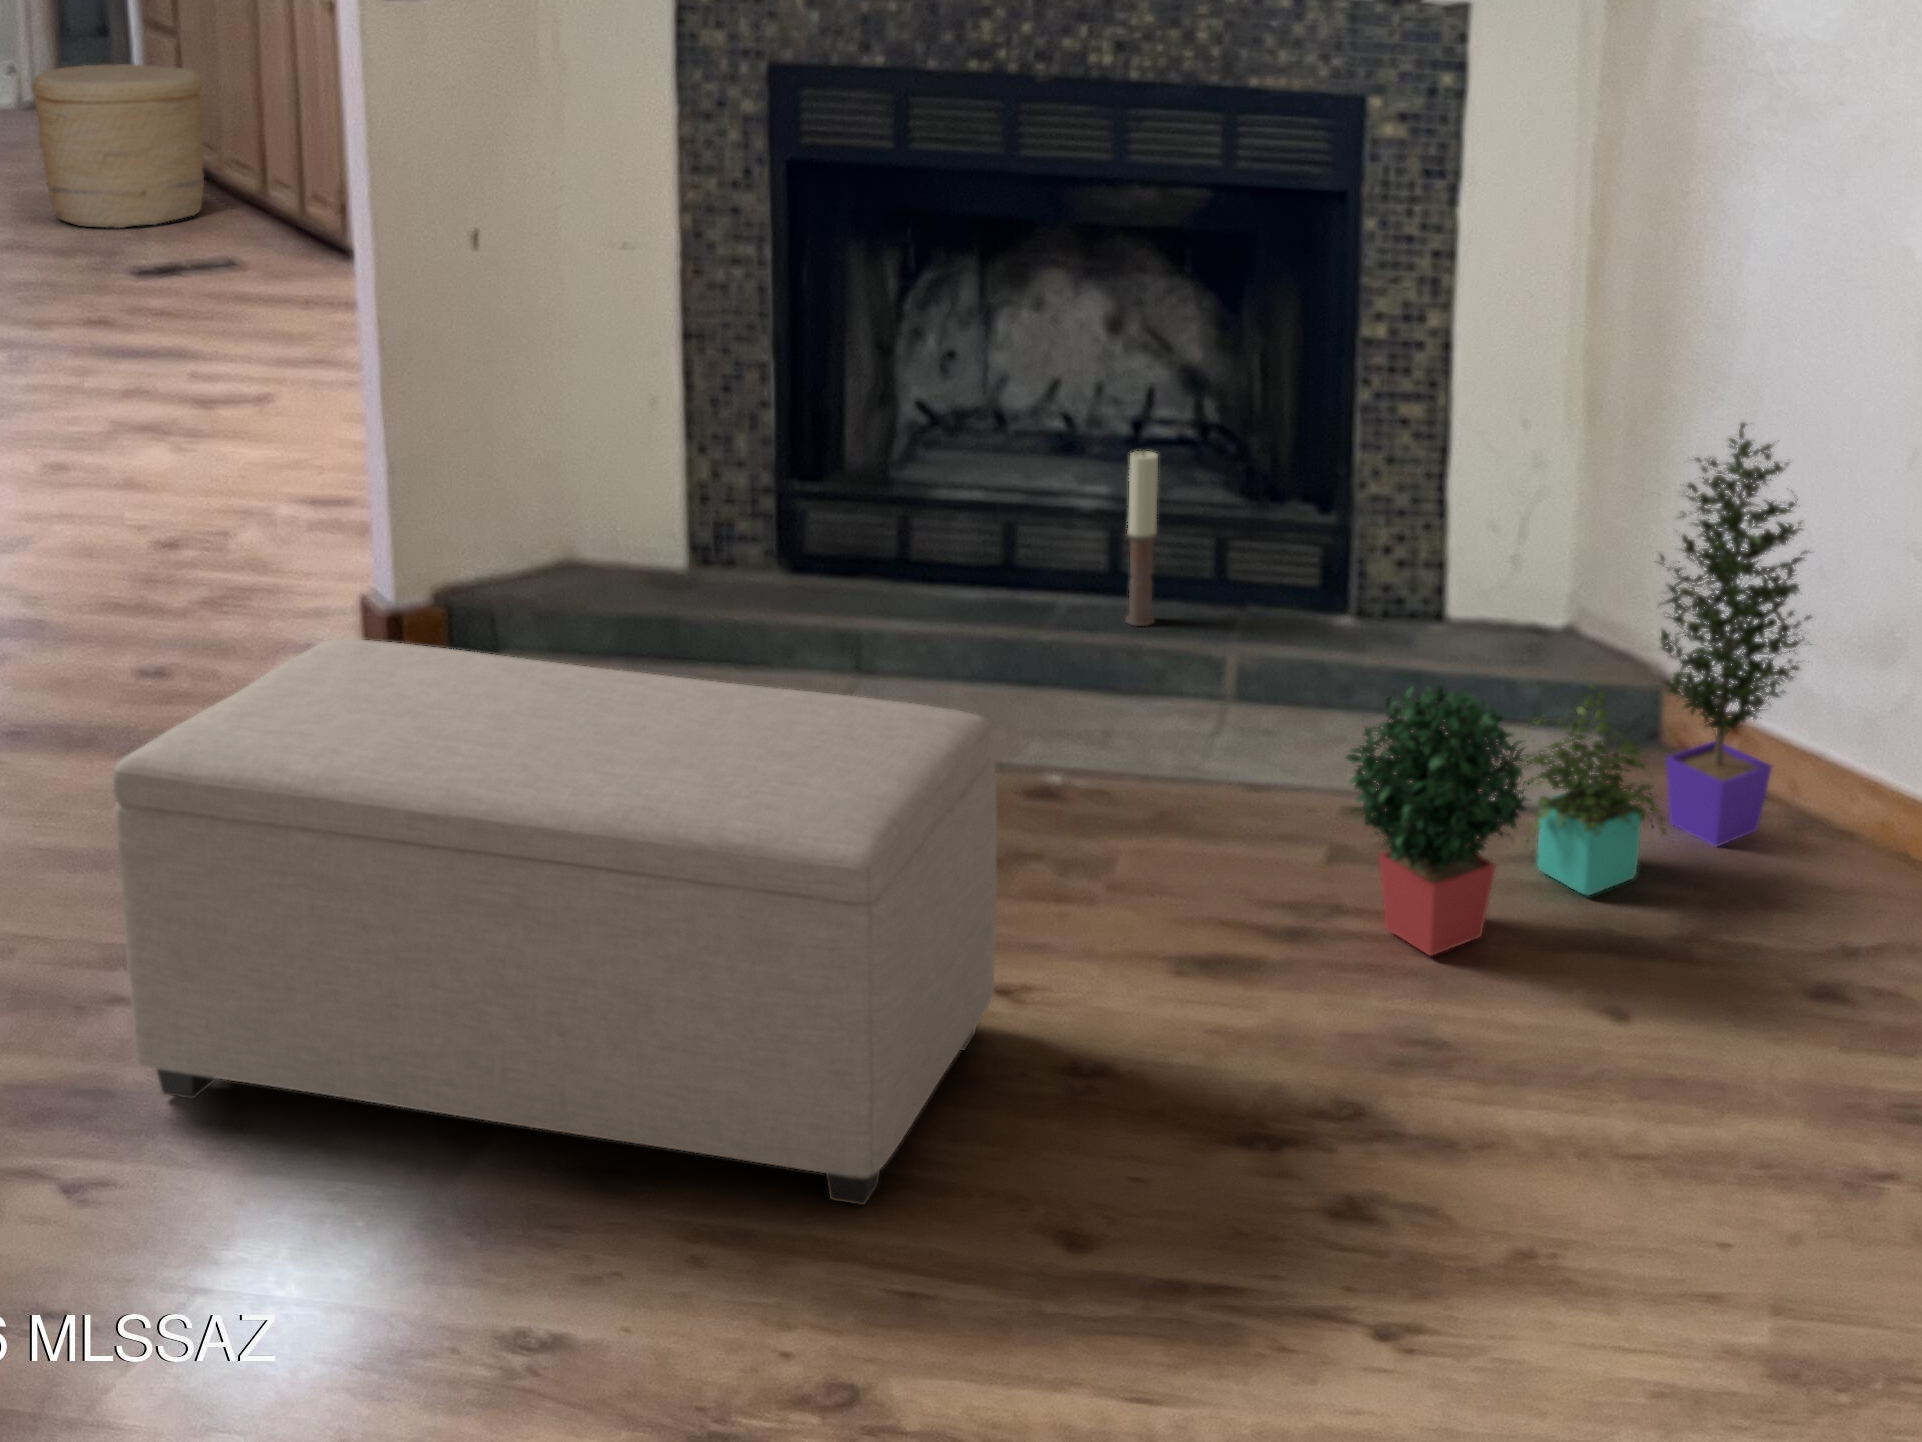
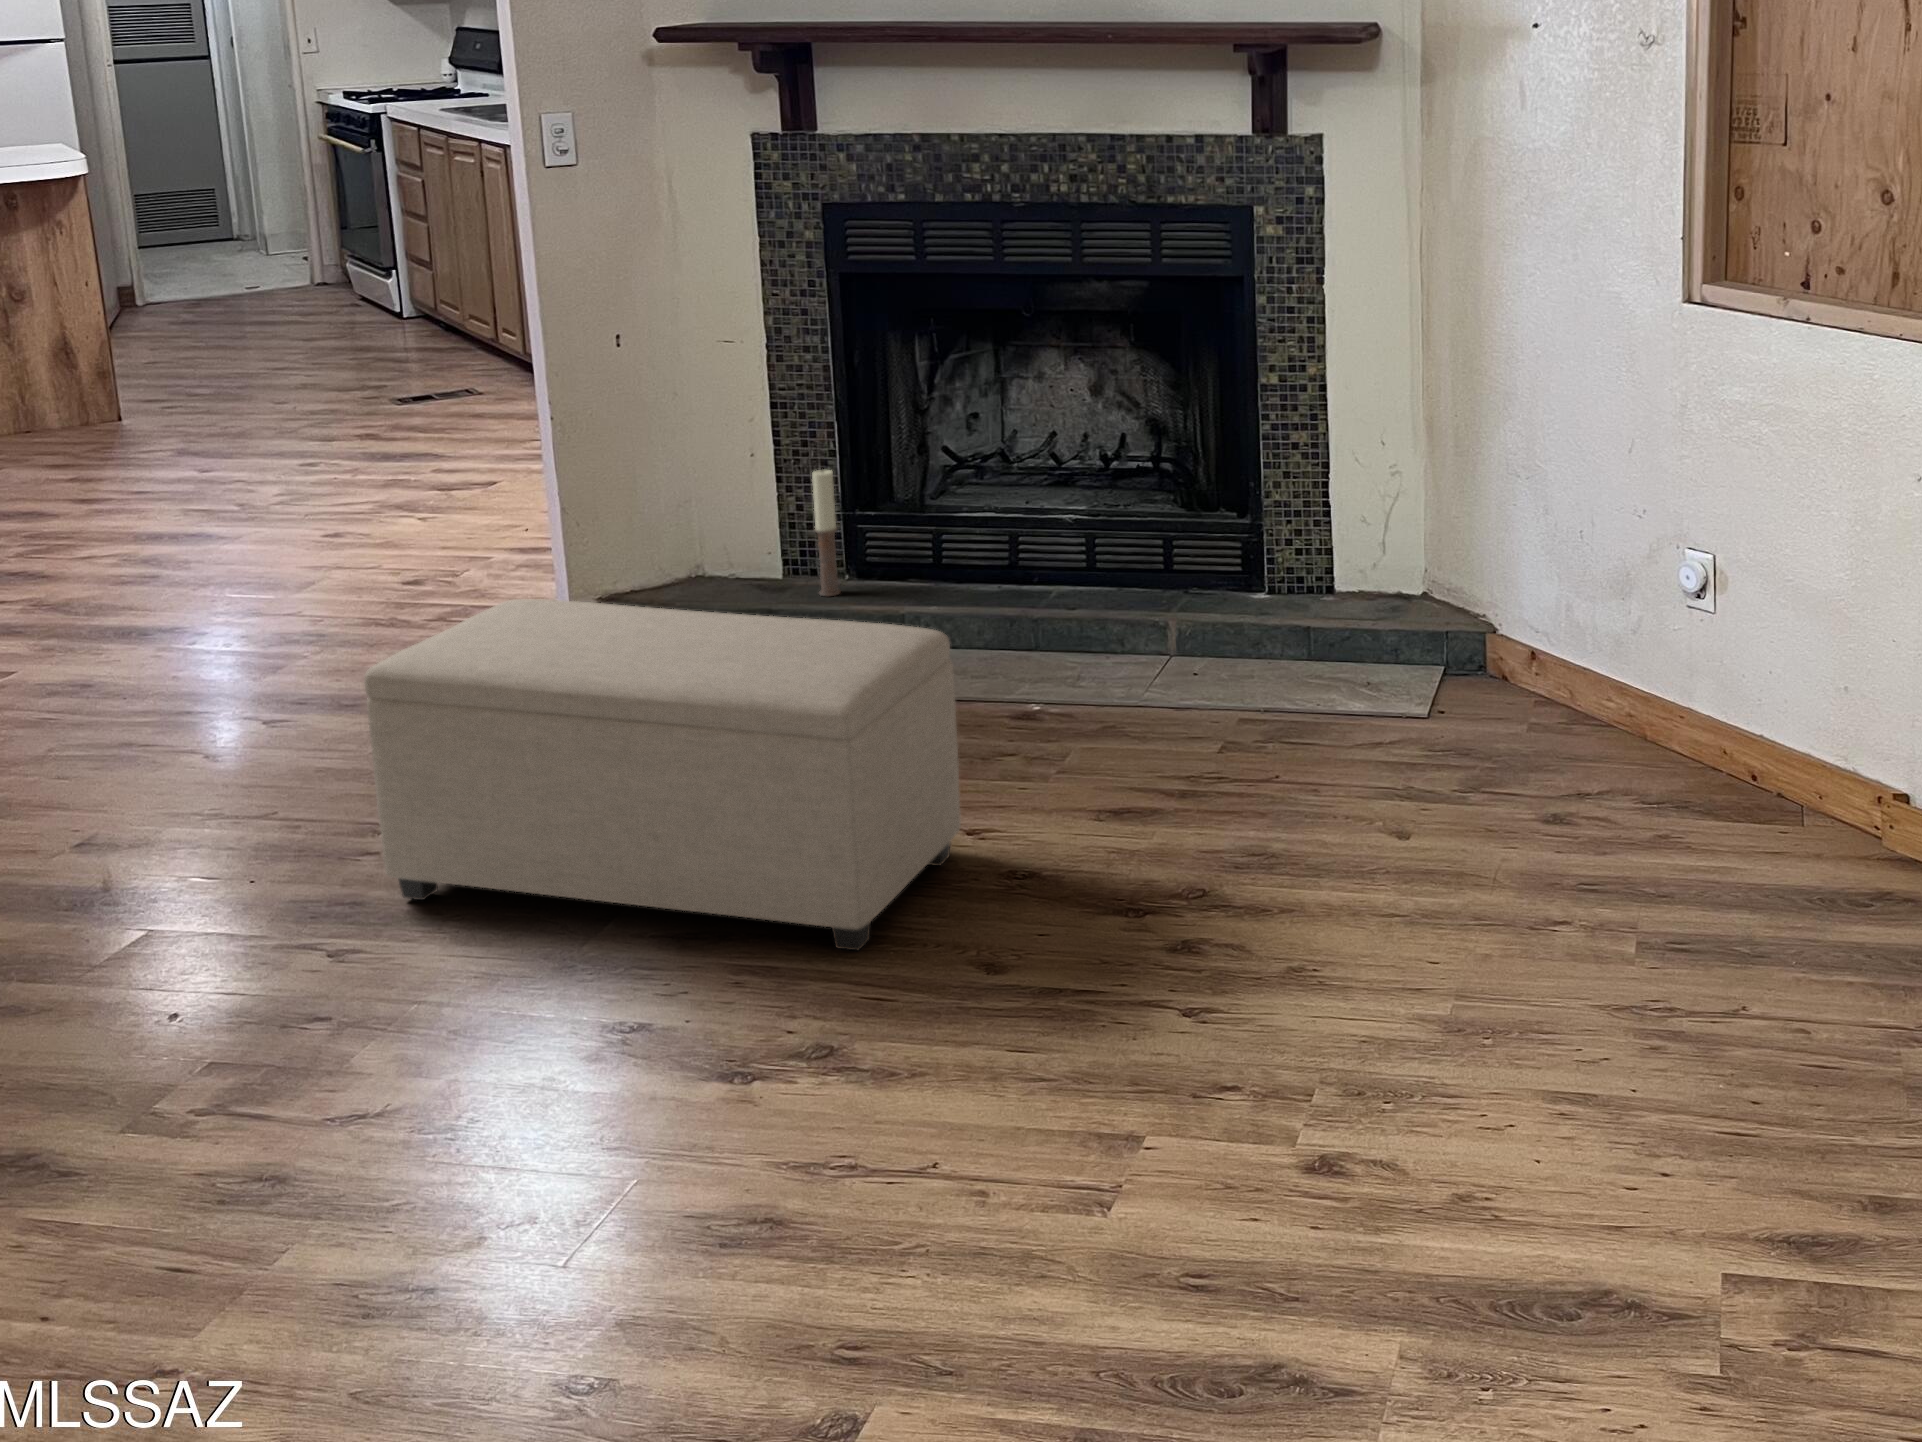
woven basket: present [32,64,204,228] -> none [318,241,448,366]
potted plant: present [1346,423,1811,956] -> none [1214,425,1571,806]
candle: present [1125,450,1158,626] -> present [812,470,840,596]

